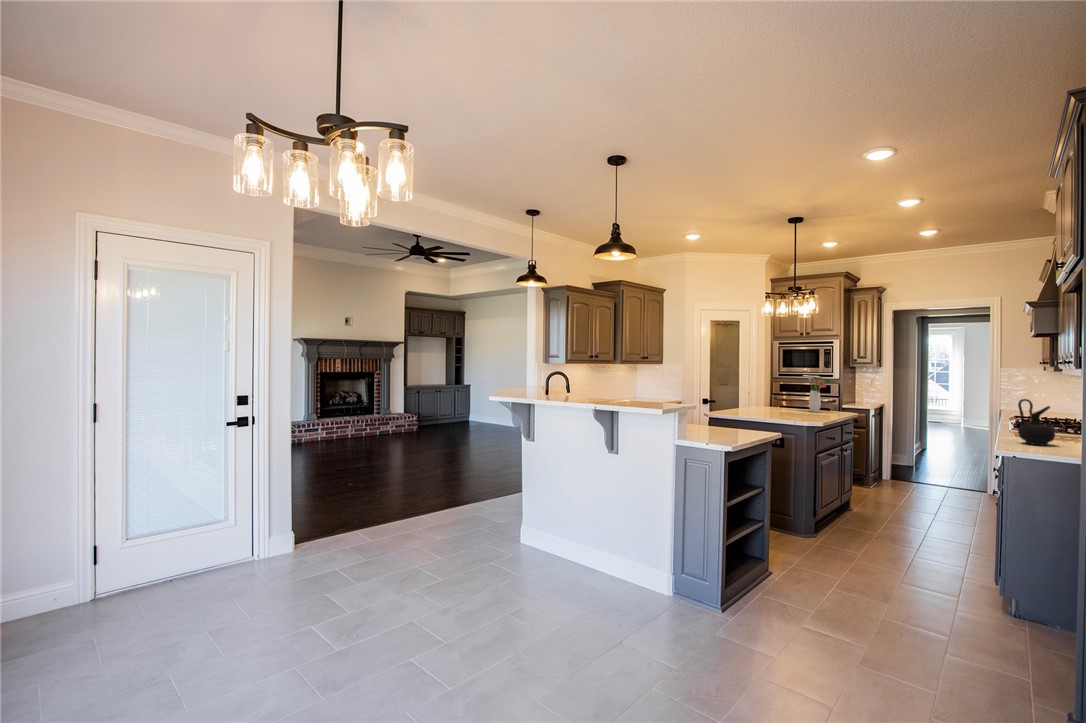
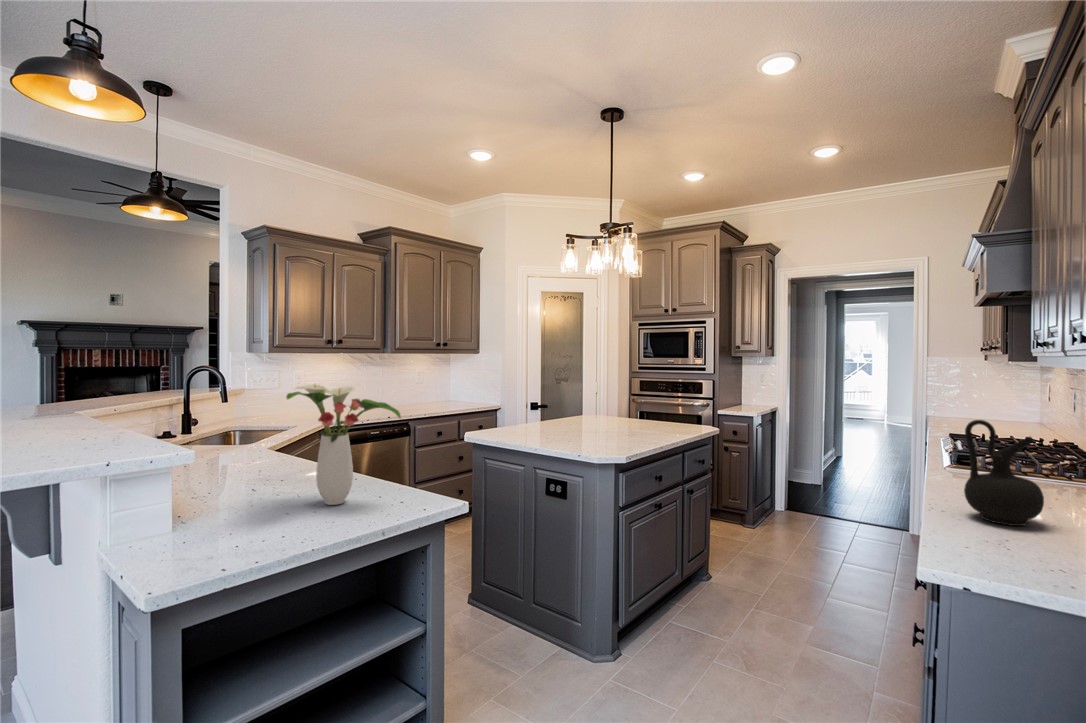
flower arrangement: present [803,375,837,412] -> present [286,384,401,505]

